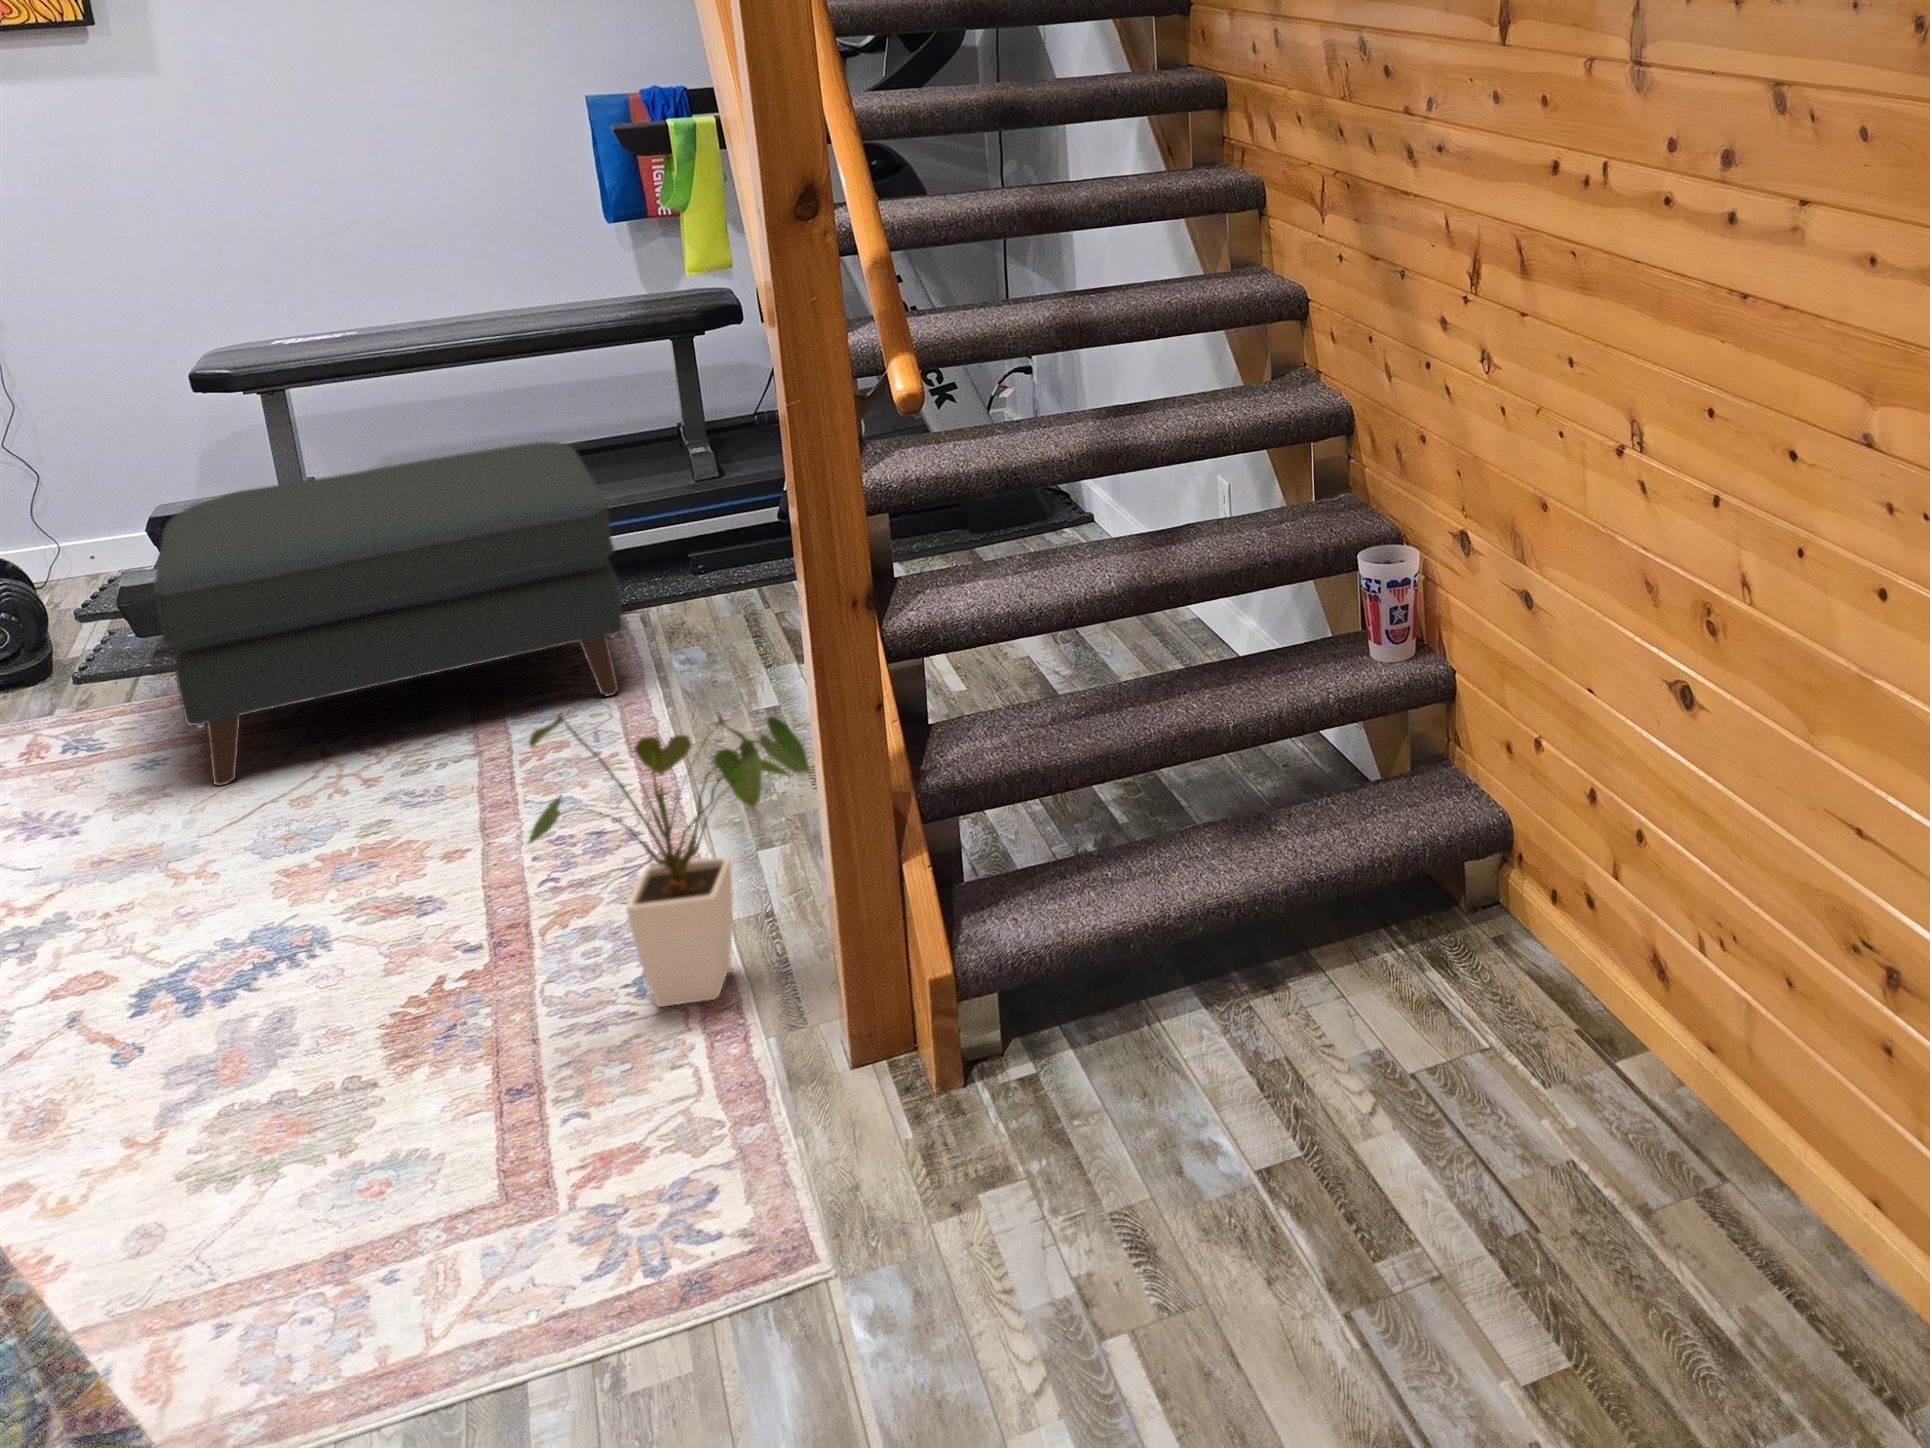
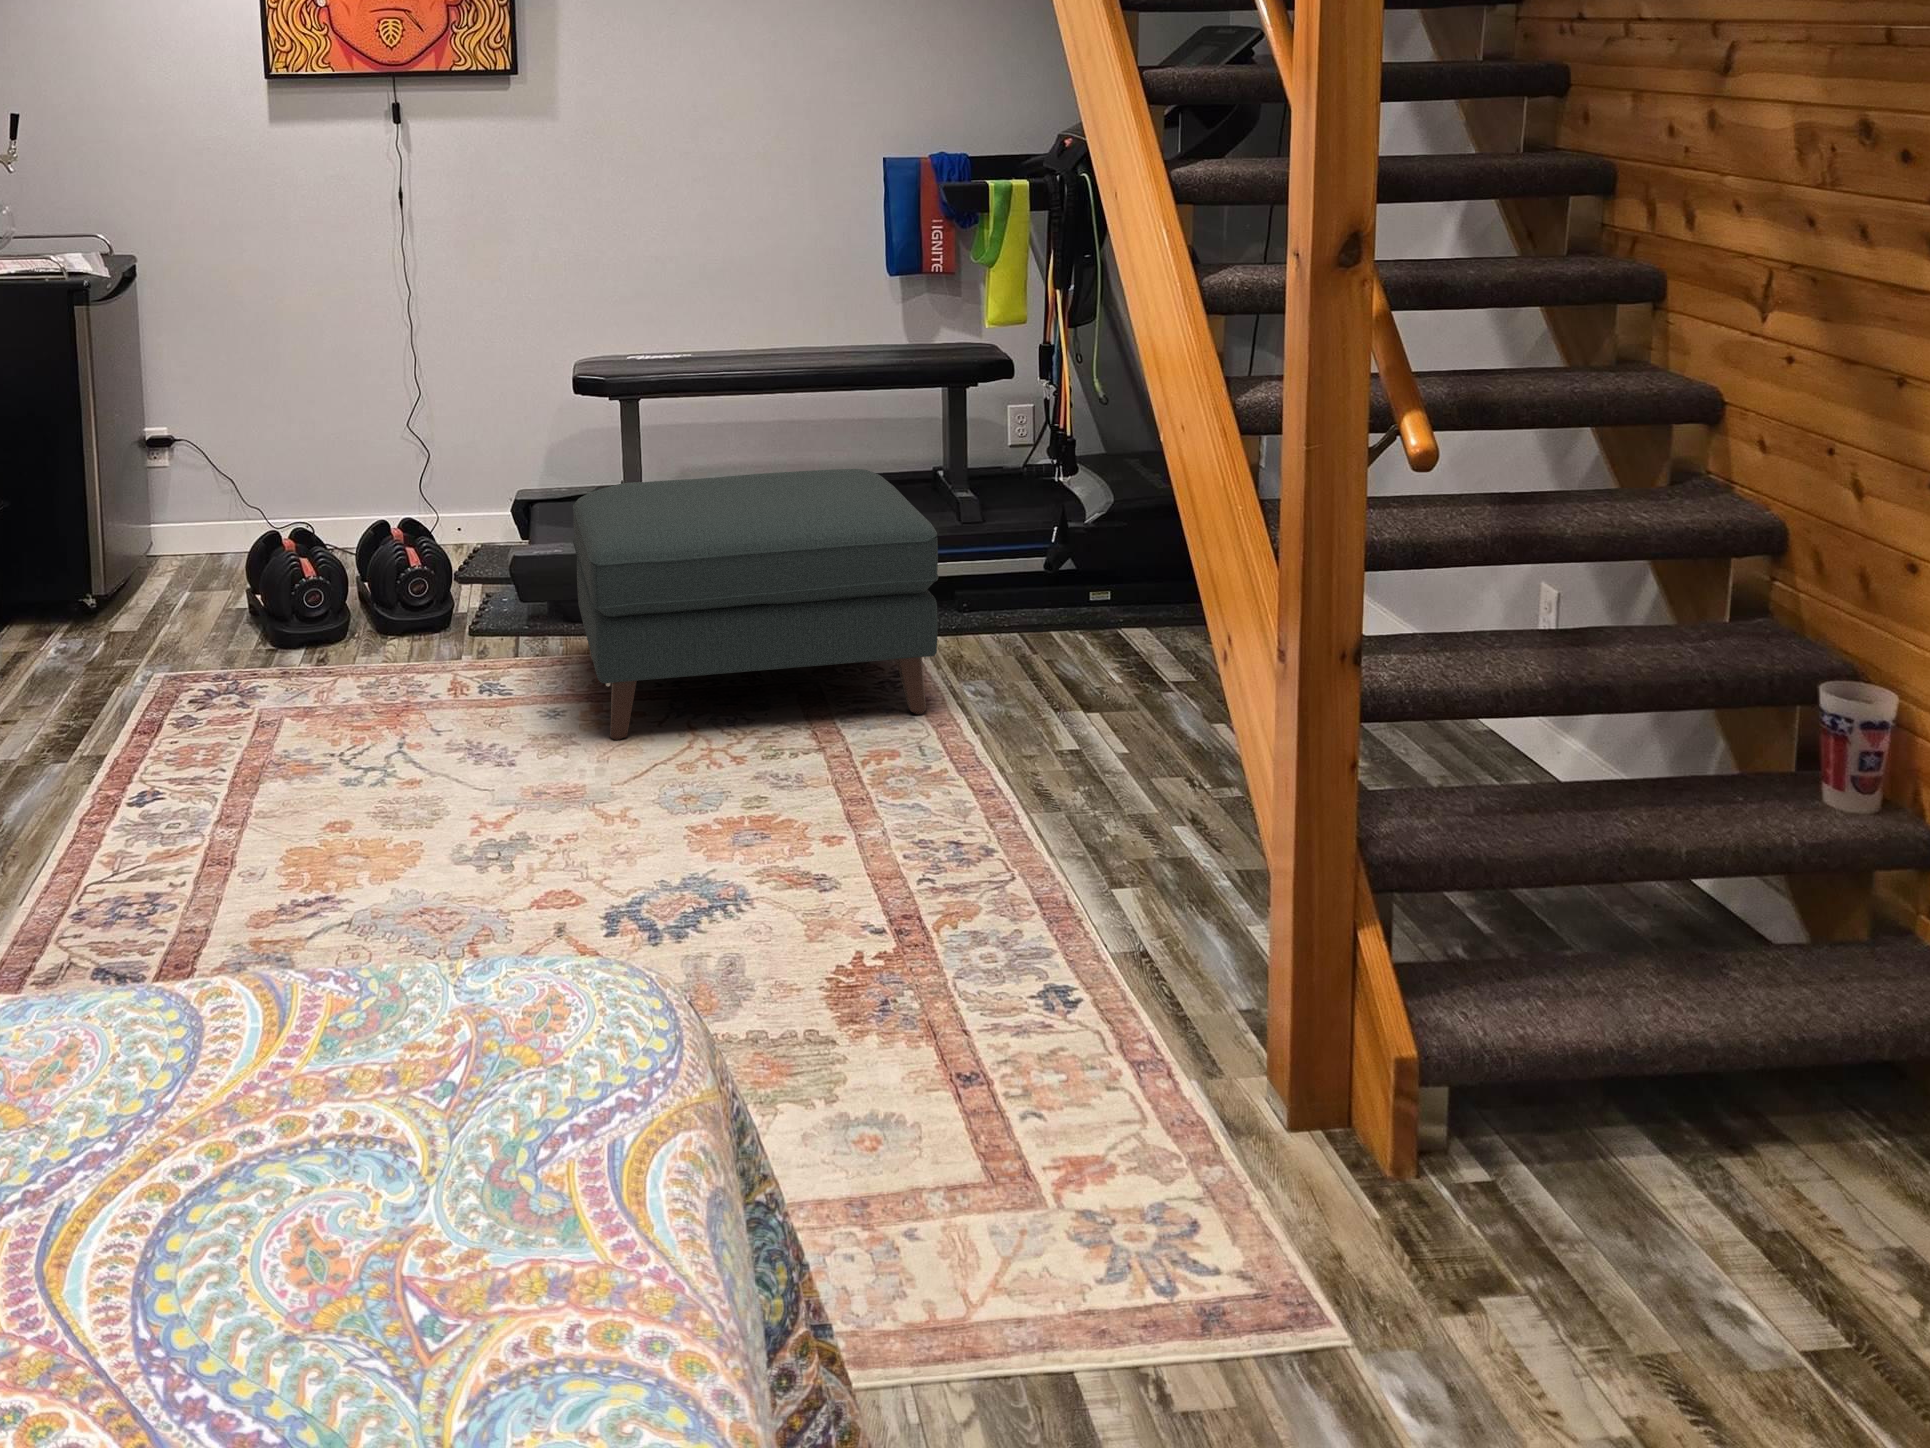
house plant: present [527,710,810,1007] -> none [977,717,1241,1029]

